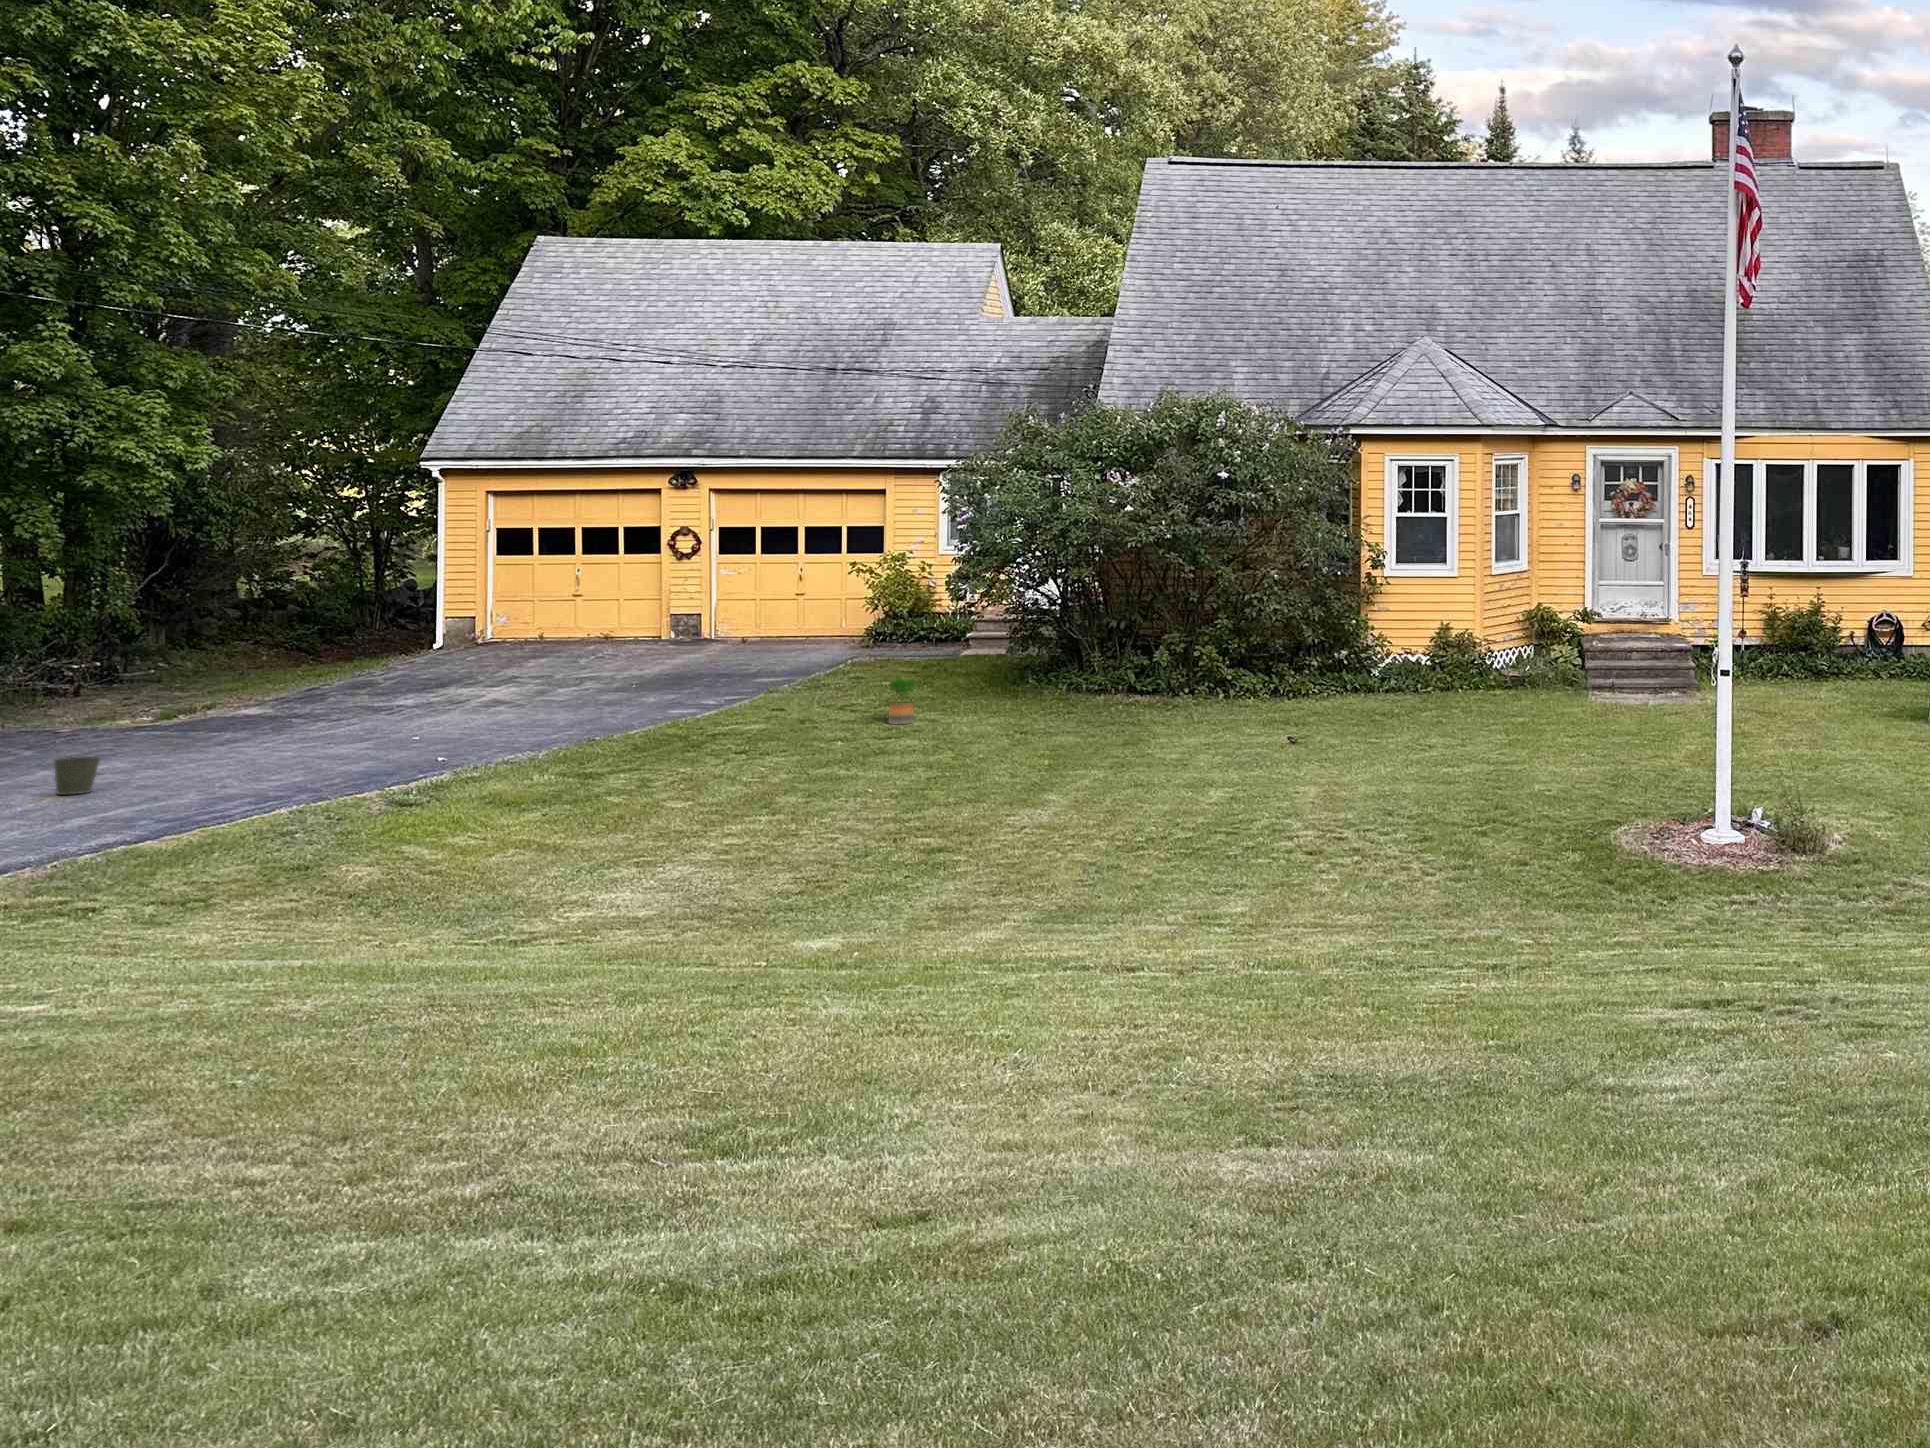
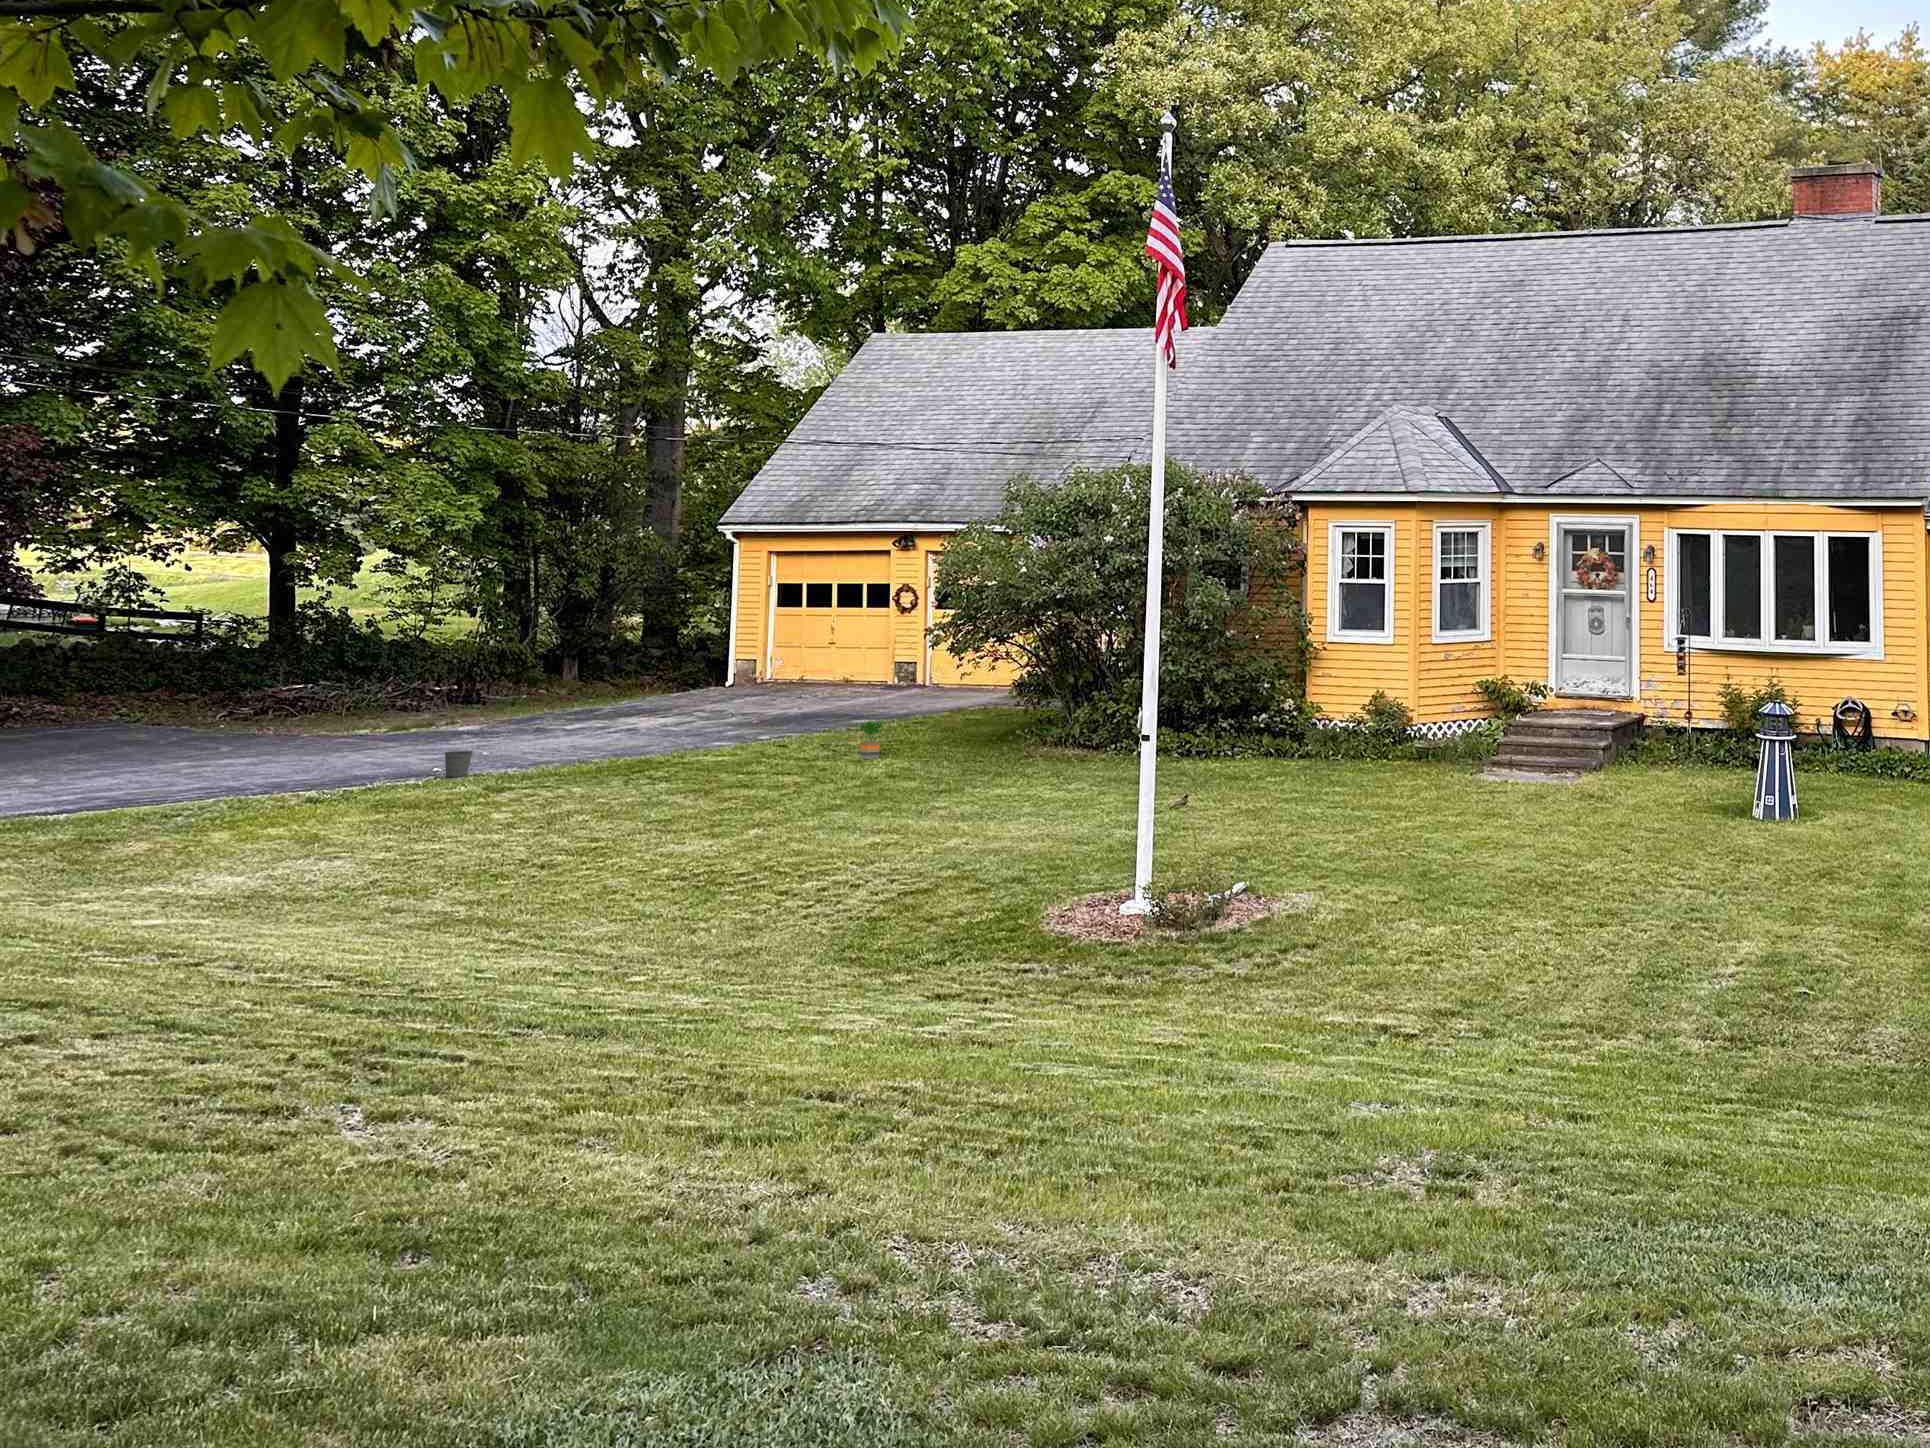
bucket: present [54,756,100,795] -> present [445,751,473,777]

